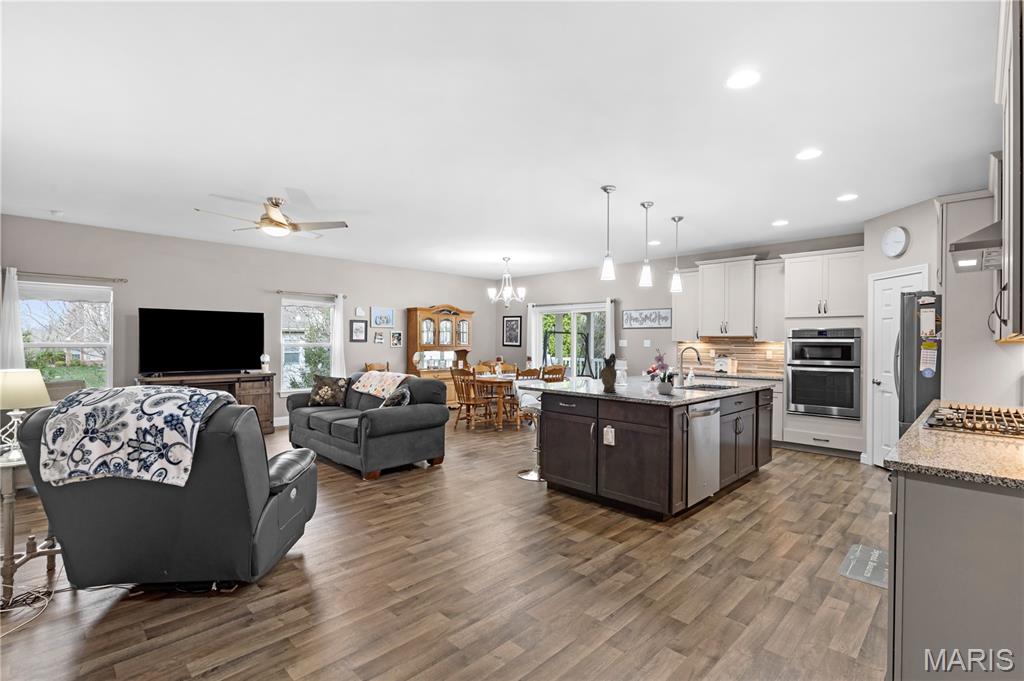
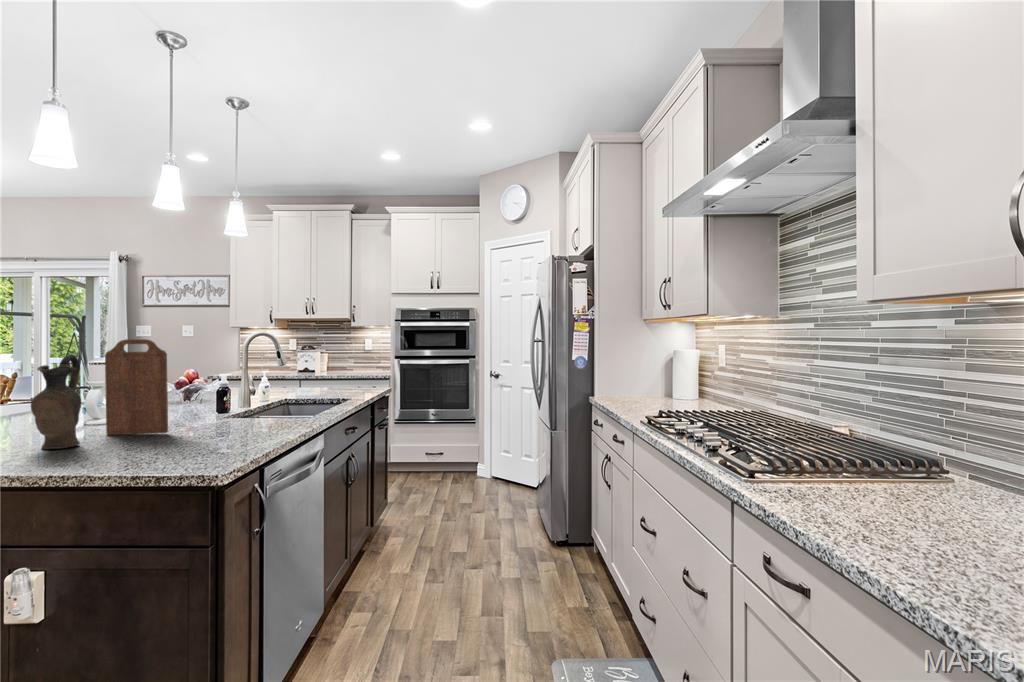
cutting board: none [623,348,648,392] -> present [105,339,168,435]
flower arrangement: present [655,349,673,394] -> none [181,341,228,435]

